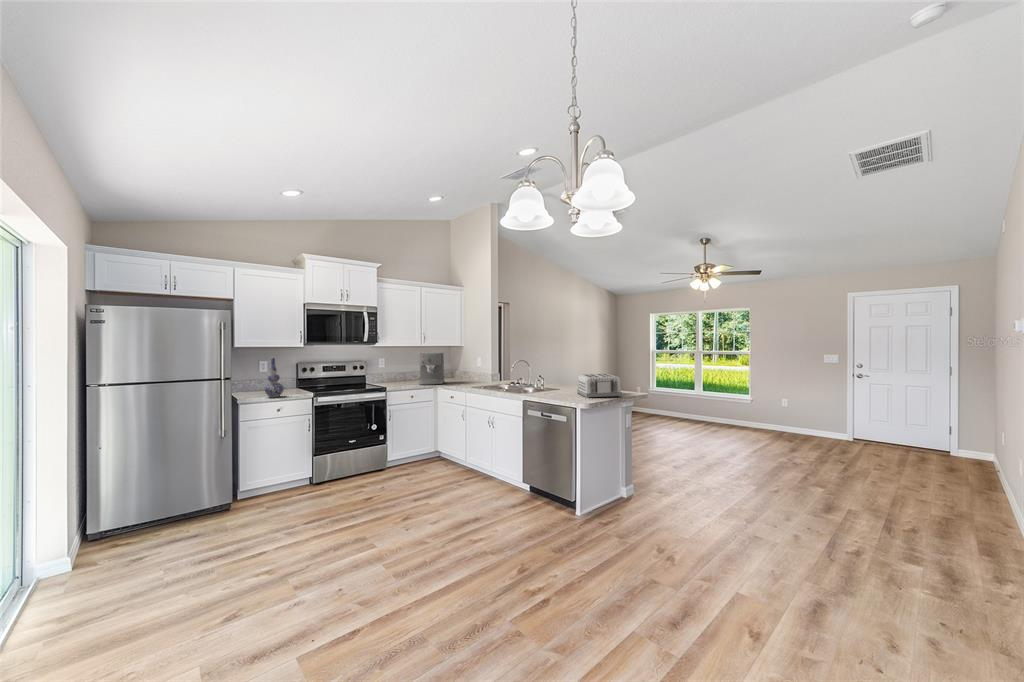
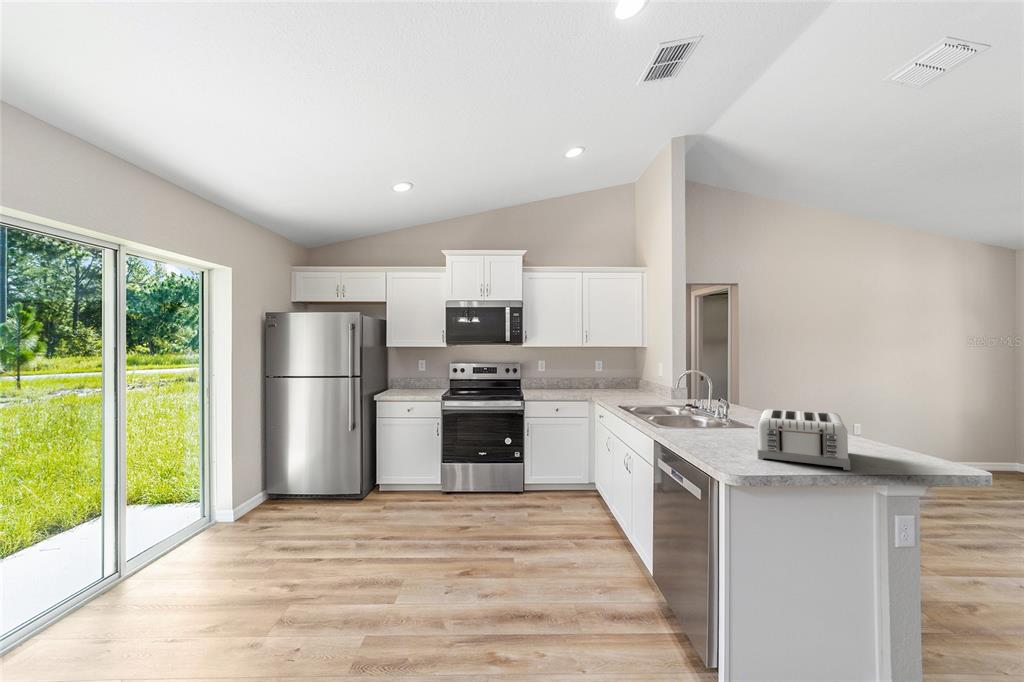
coffee maker: present [419,352,444,385] -> none [568,355,606,397]
vase: present [264,357,284,397] -> none [398,357,415,398]

